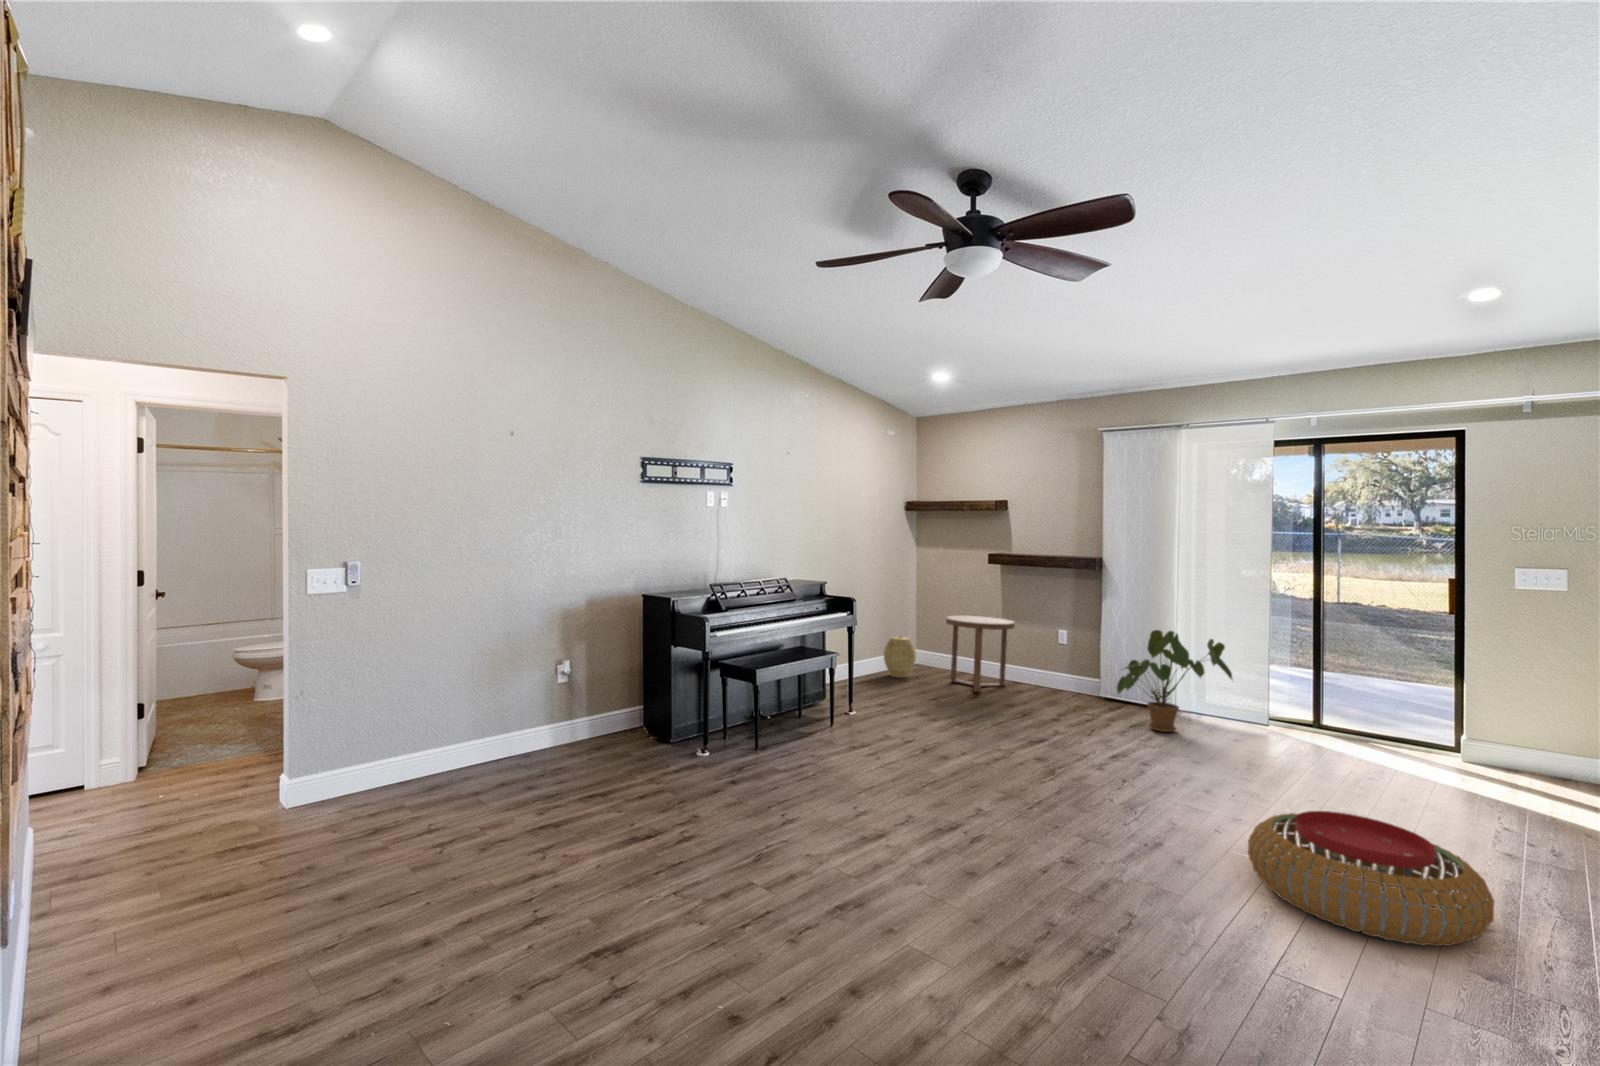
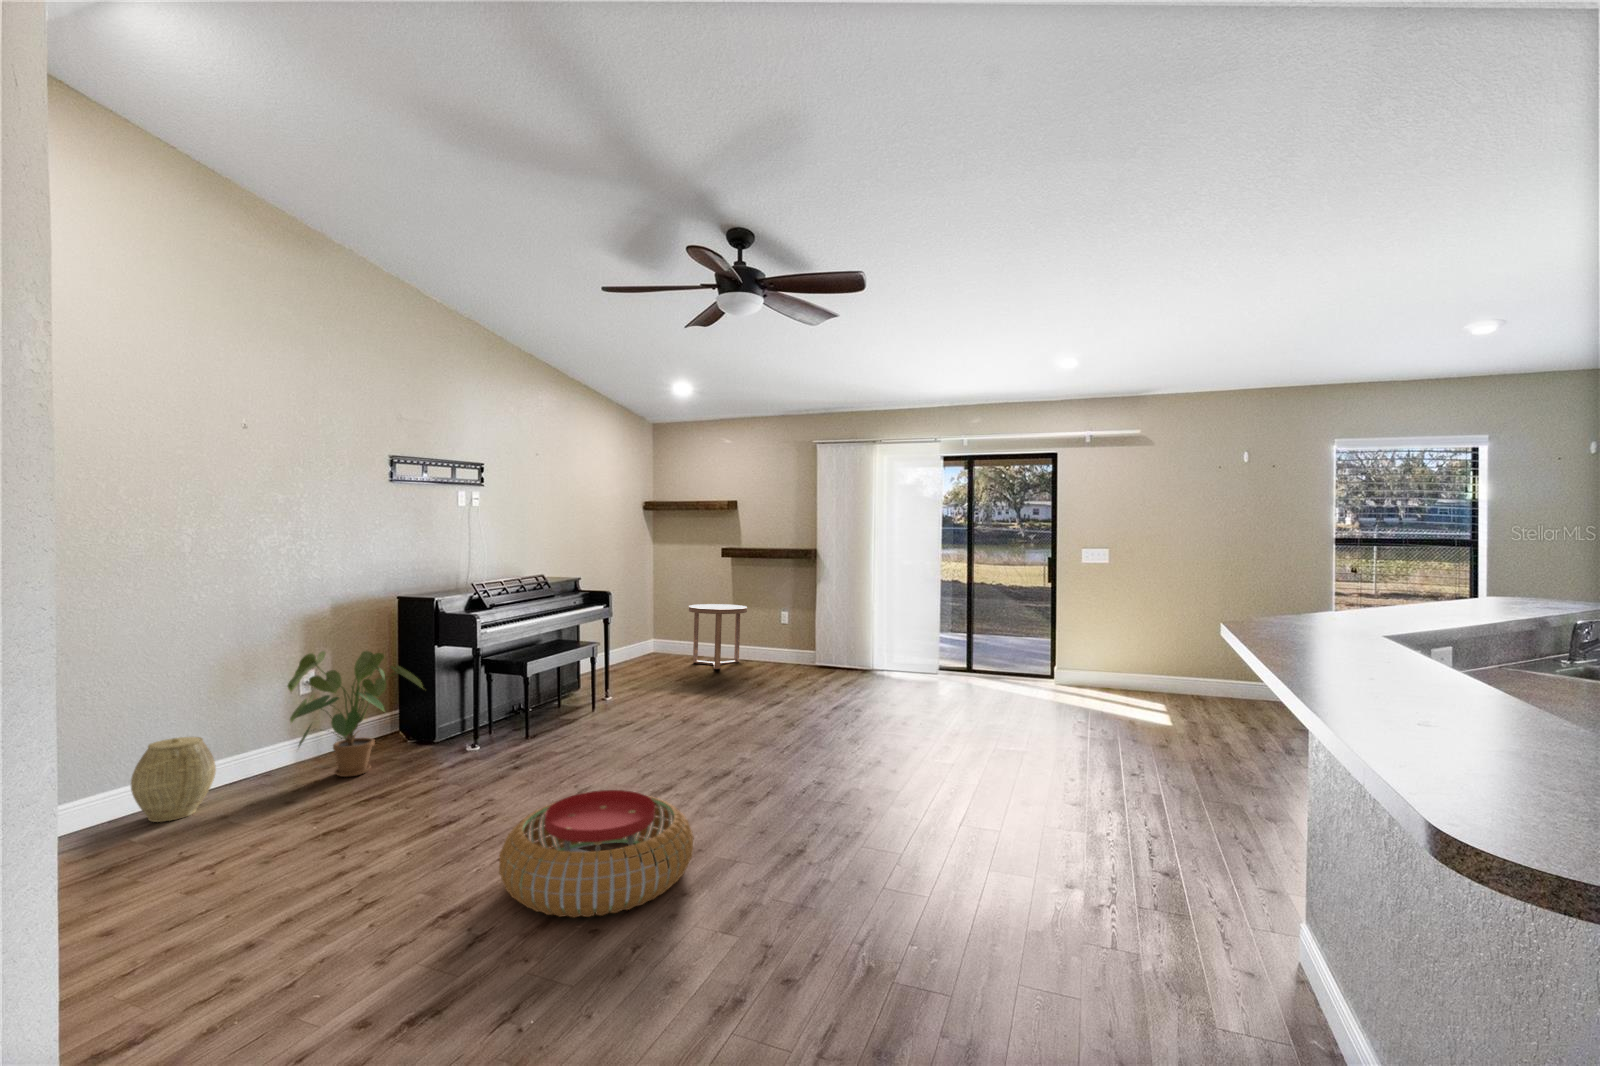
house plant: present [1117,630,1232,732] -> present [288,651,423,777]
woven basket: present [884,636,916,678] -> present [131,737,216,822]
pouf: present [1248,811,1494,946] -> present [499,790,694,917]

